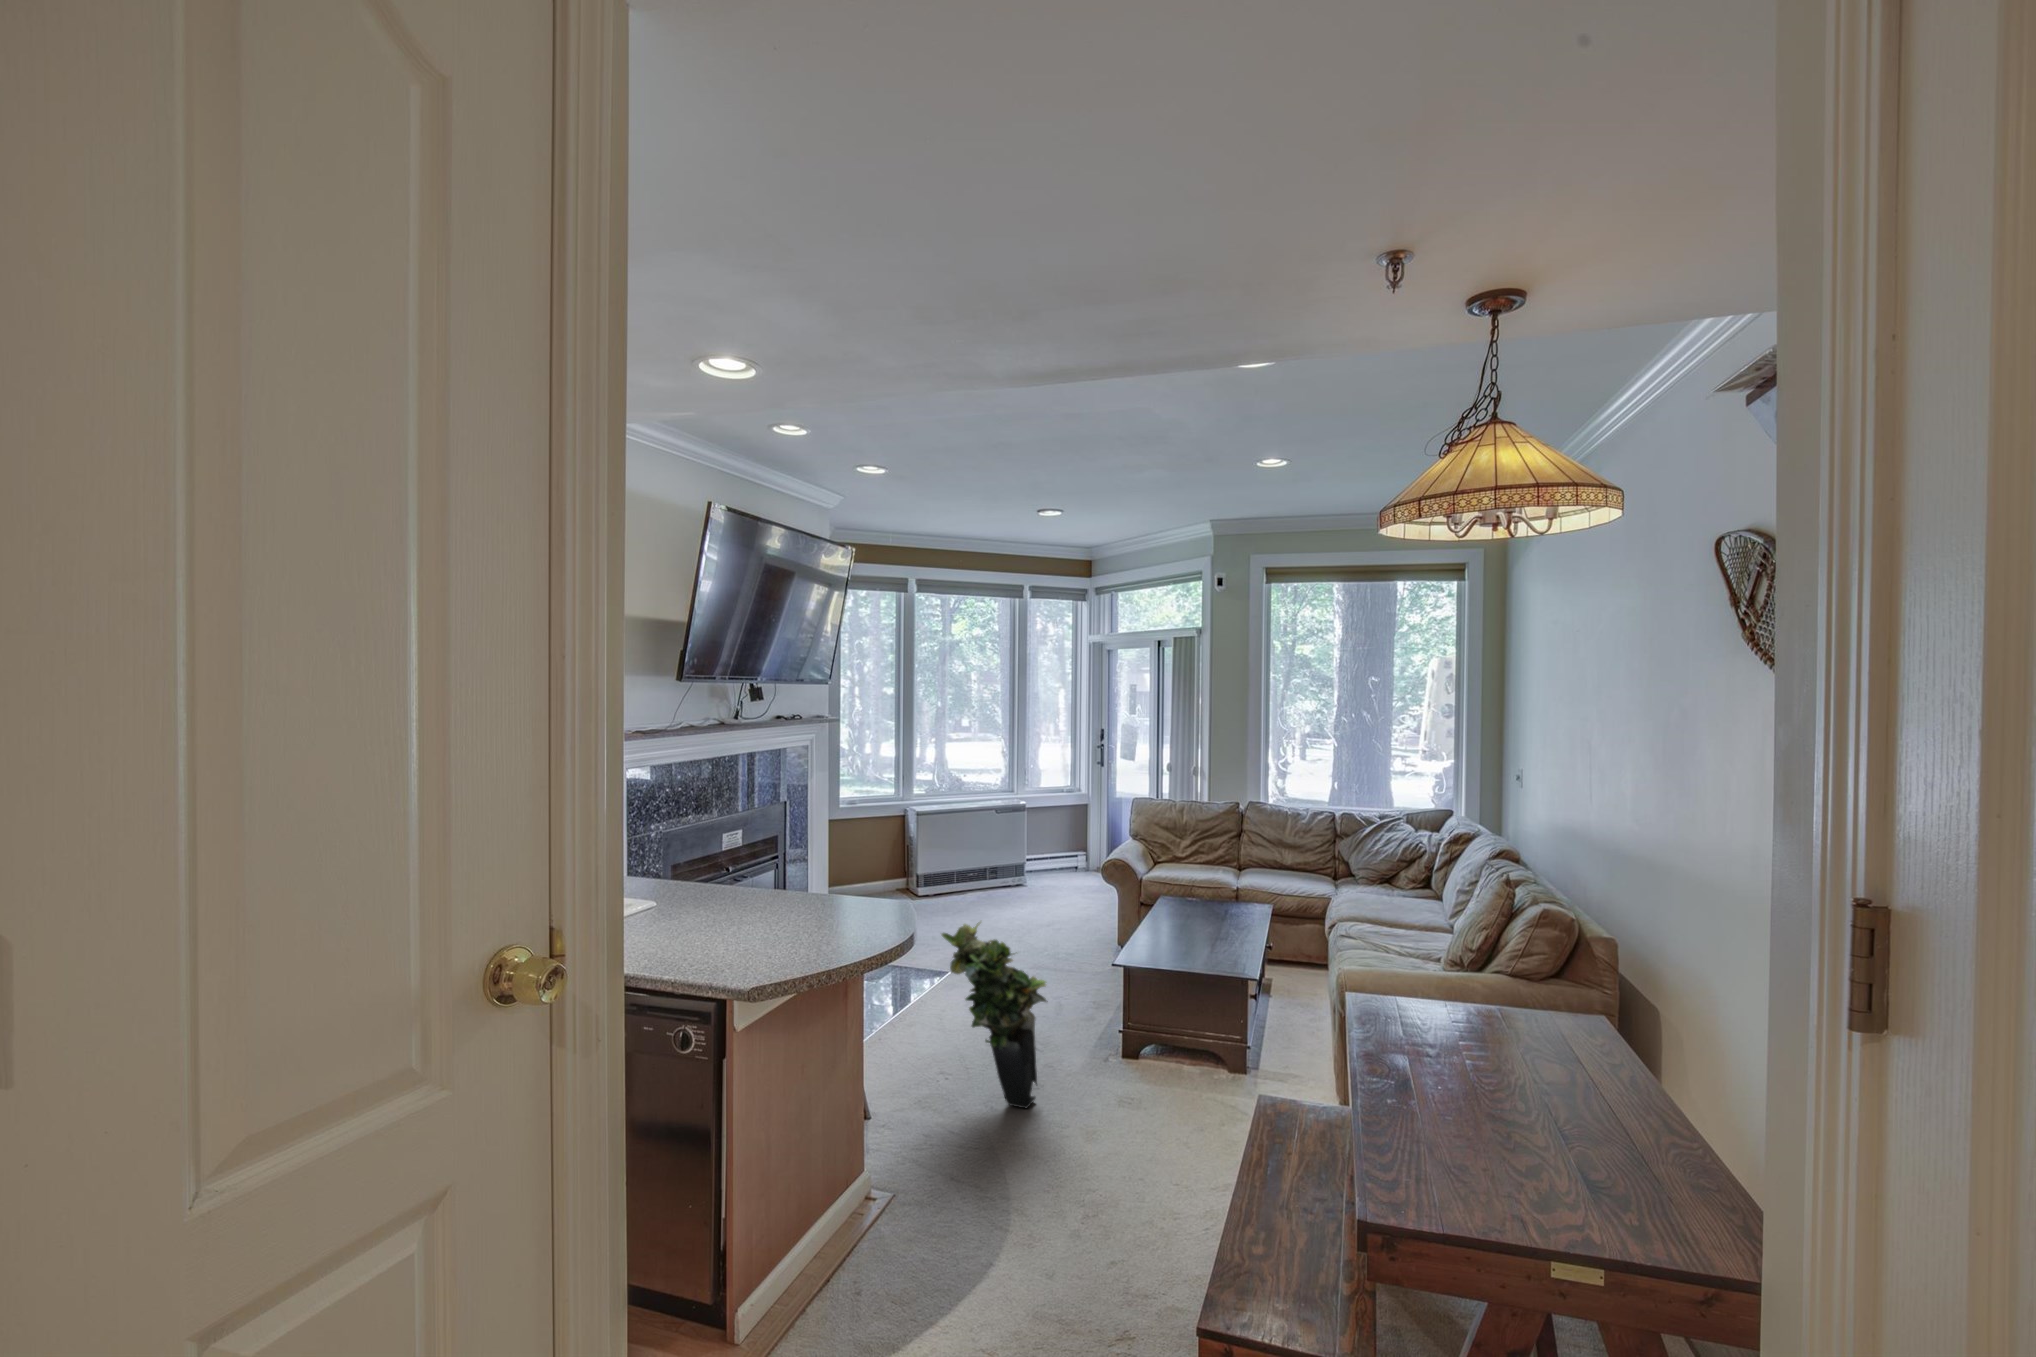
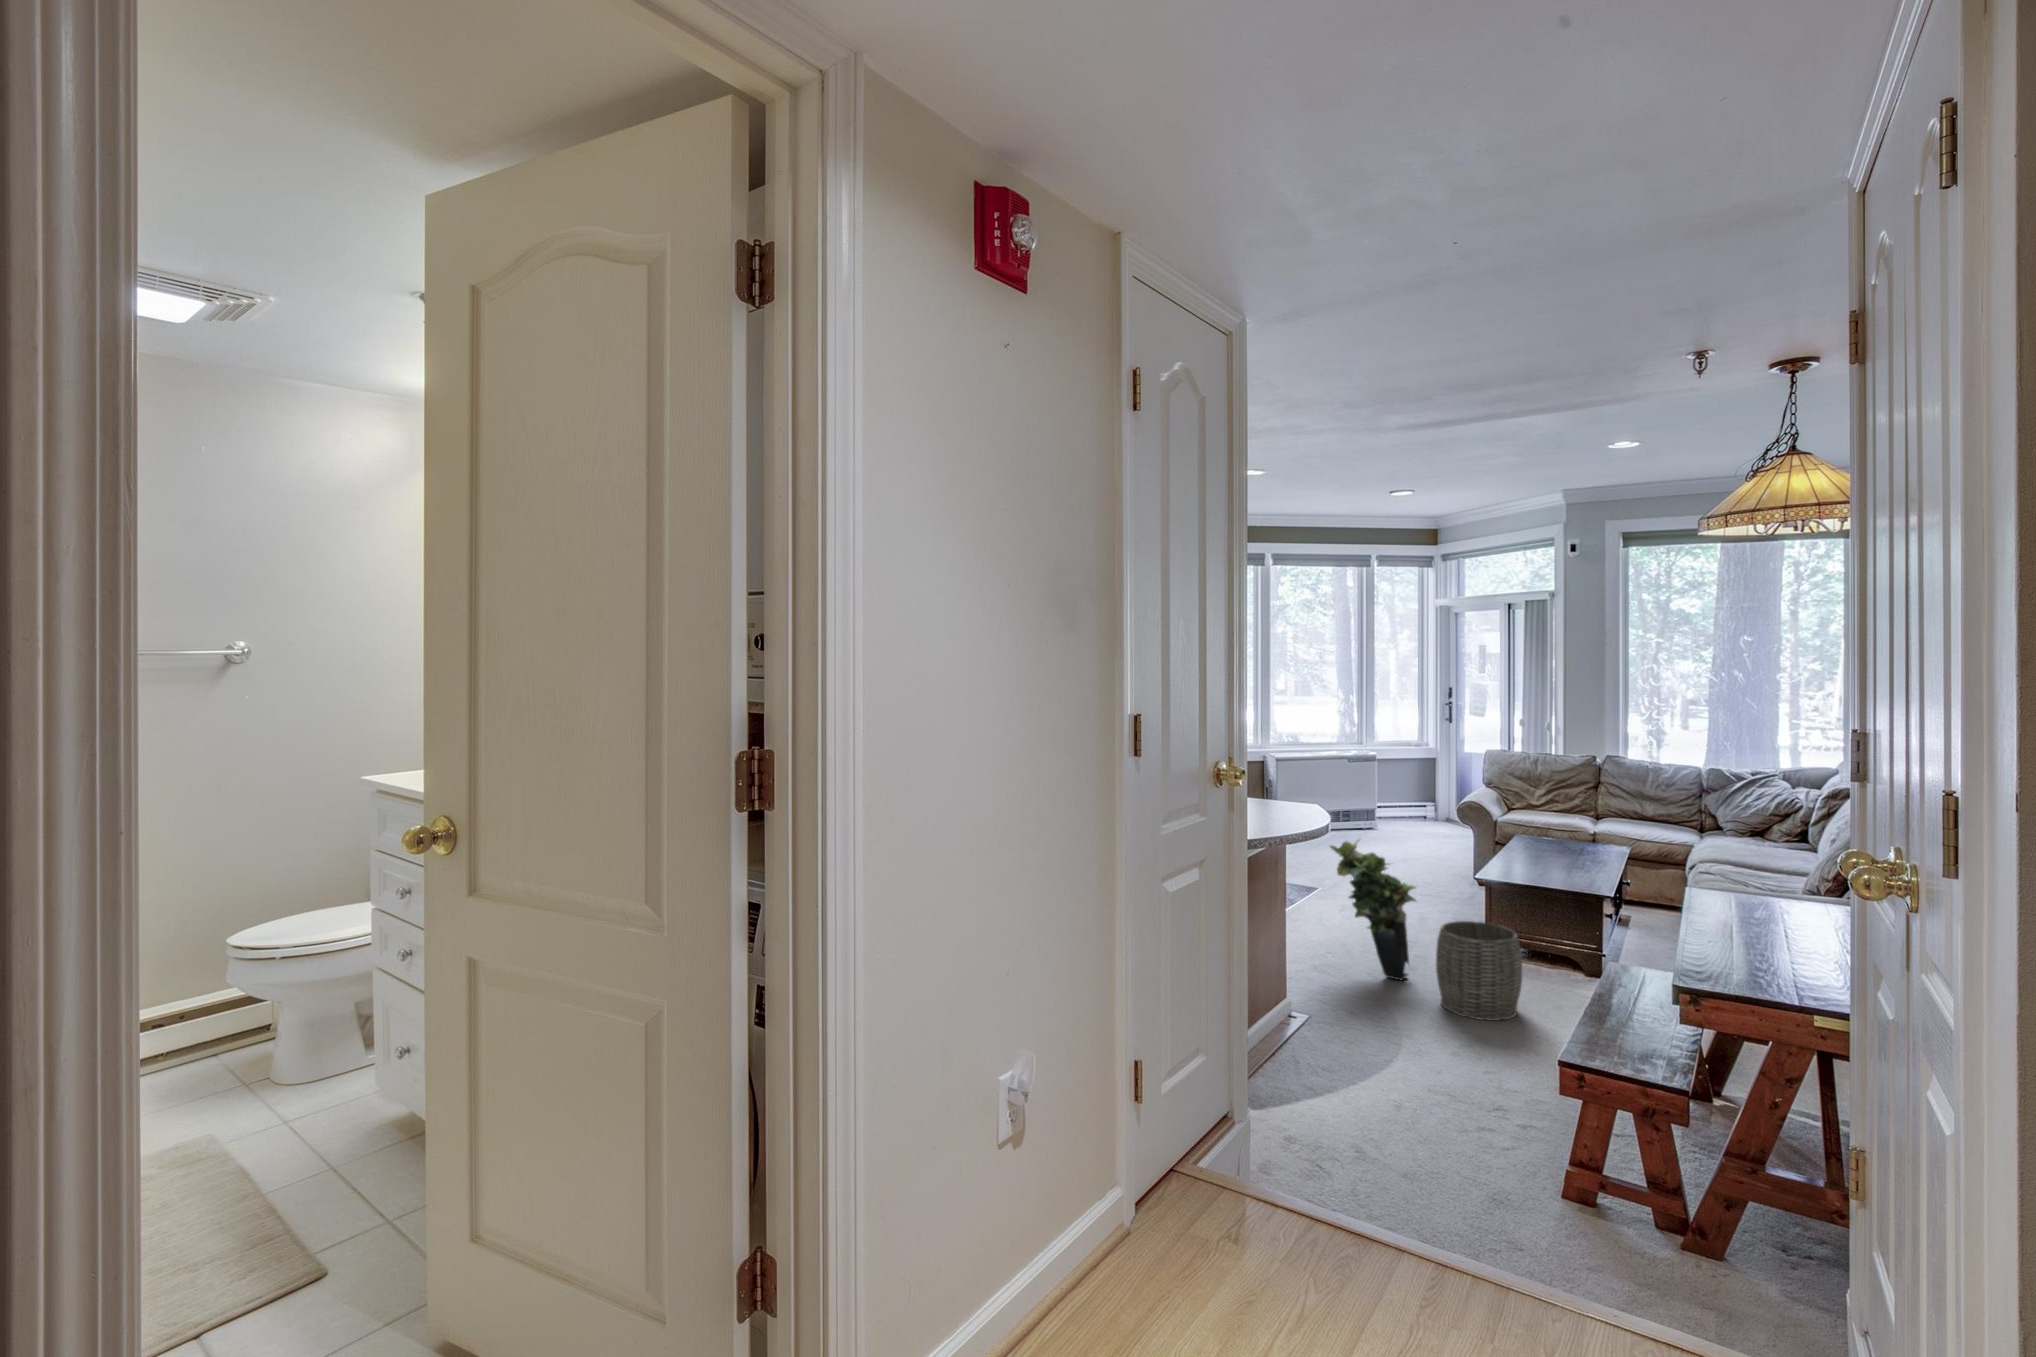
woven basket: none [1067,1028,1168,1170] -> present [1436,921,1522,1021]

